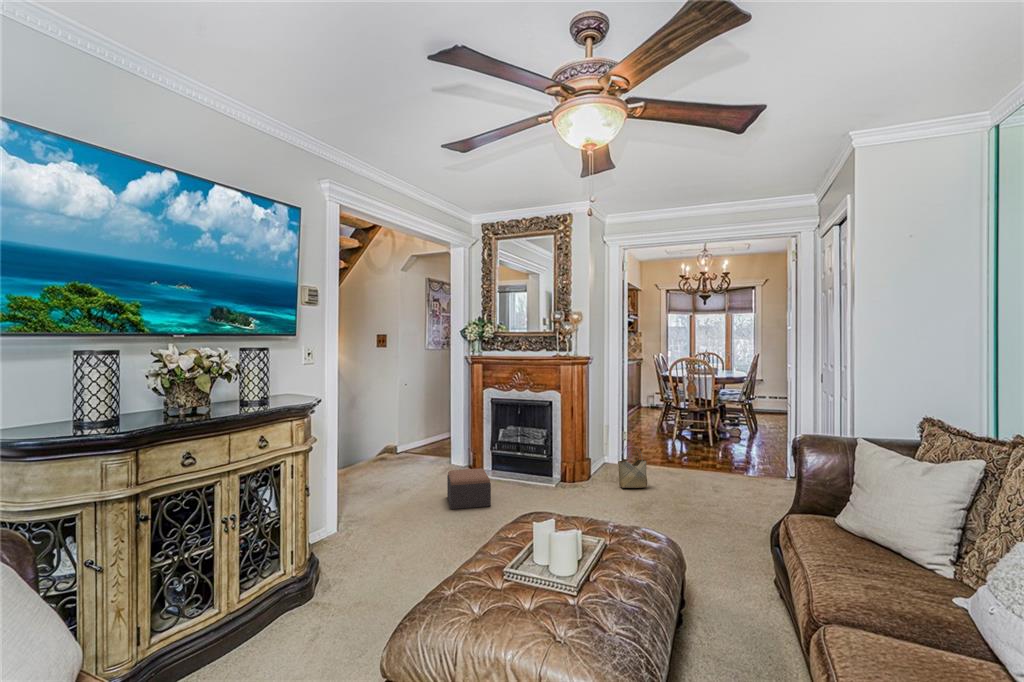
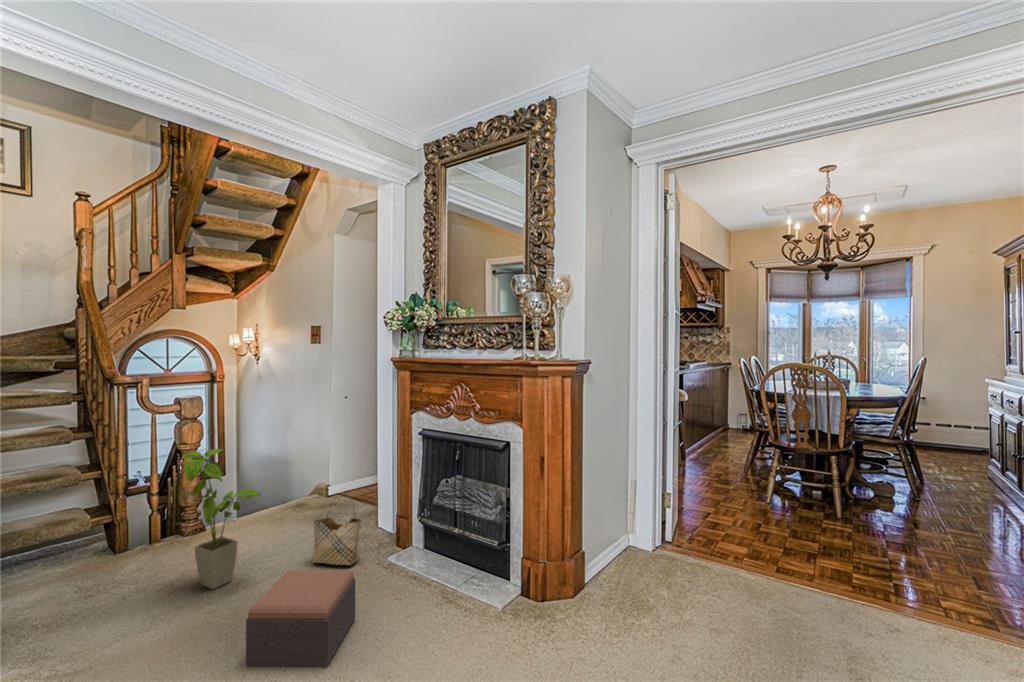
house plant: none [372,411,416,492] -> present [181,449,261,589]
woven basket: present [618,445,647,488] -> present [313,494,361,565]

